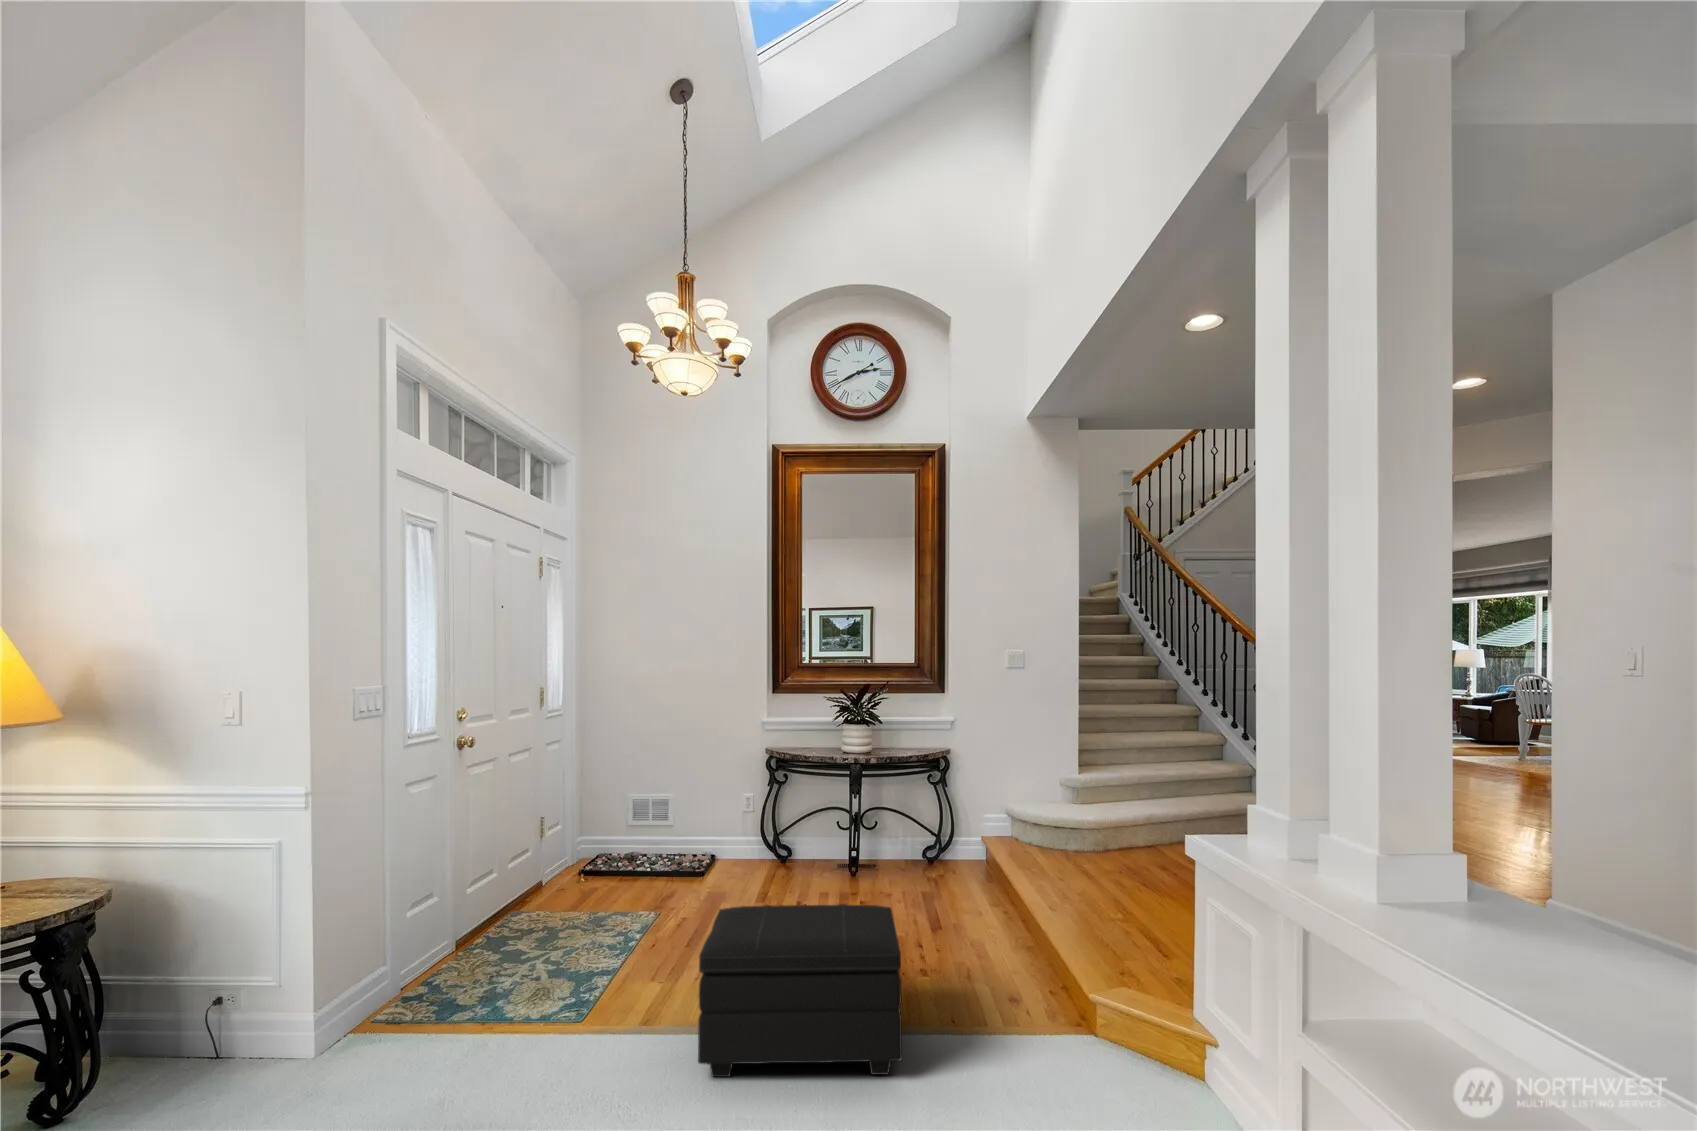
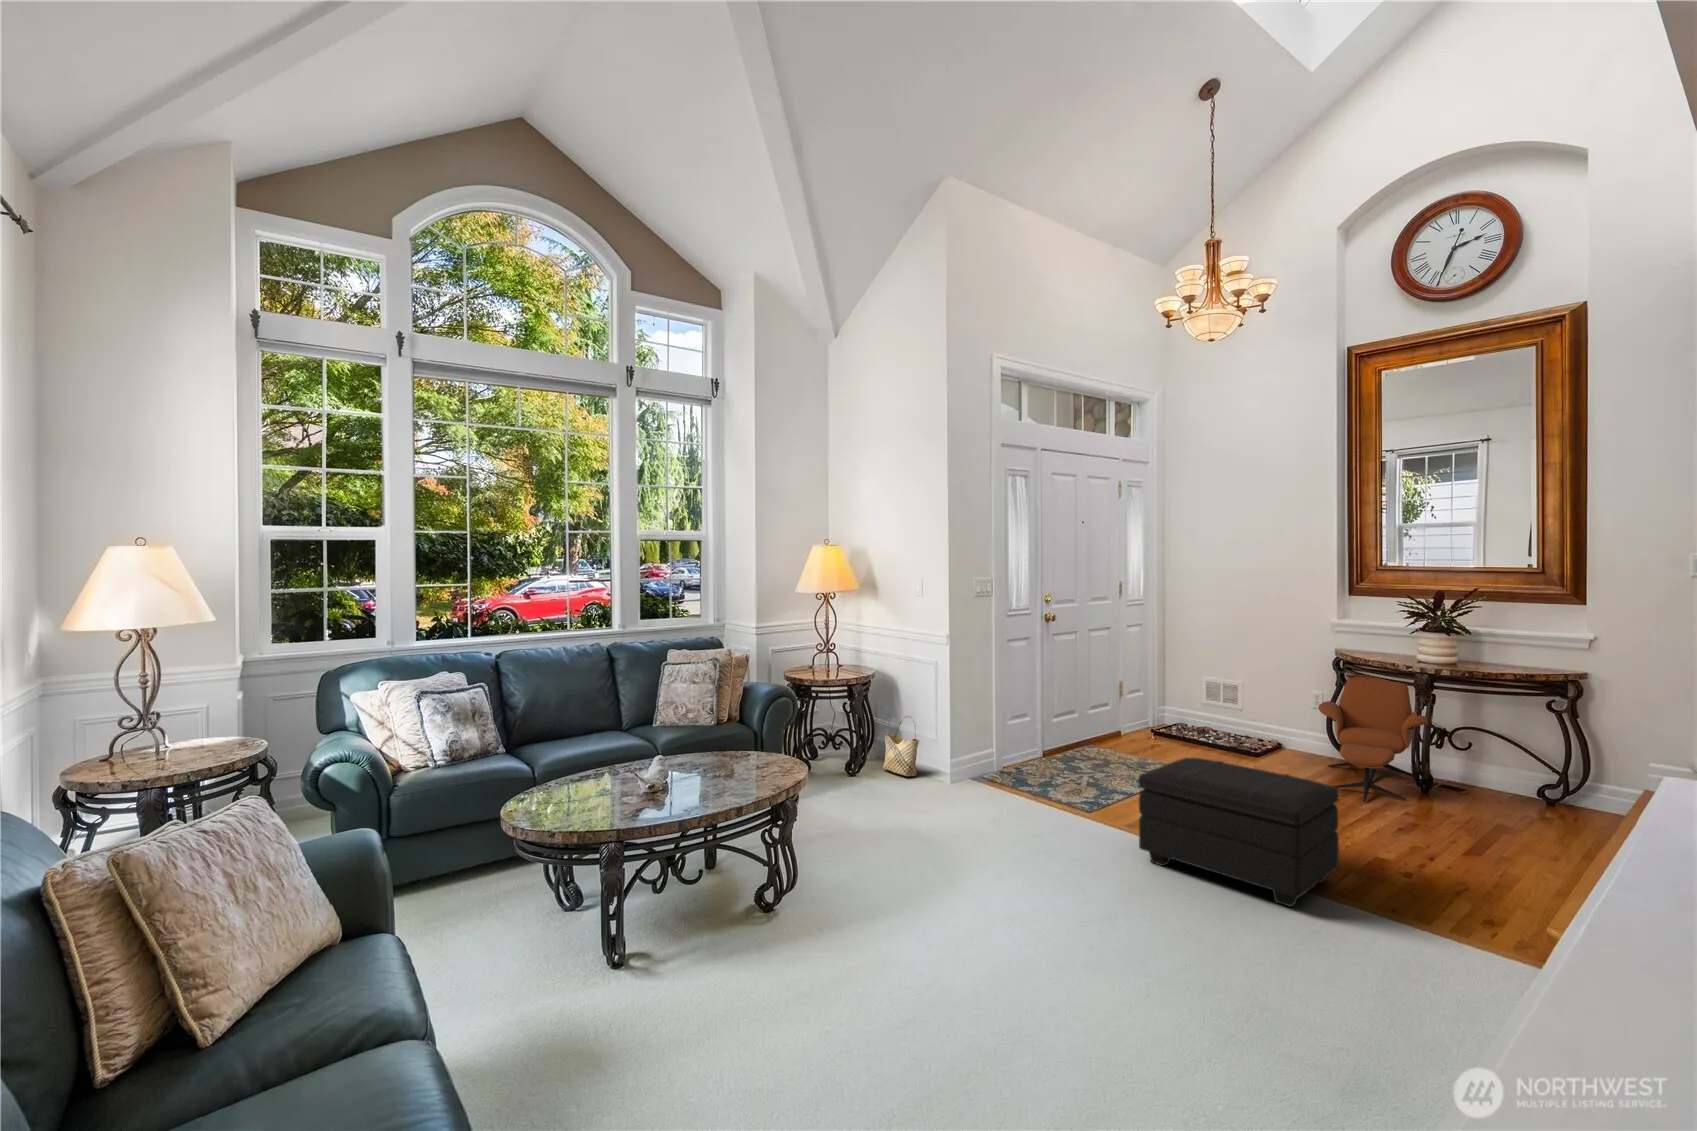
lounge chair: none [762,751,856,906] -> present [1318,675,1433,802]
woven basket: none [153,946,252,1069] -> present [883,716,919,776]

